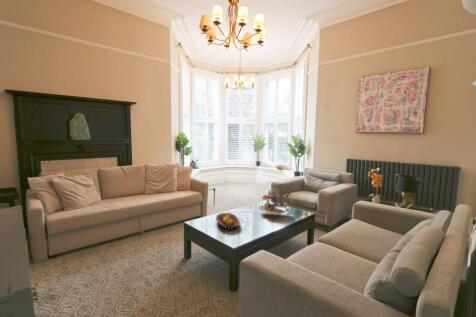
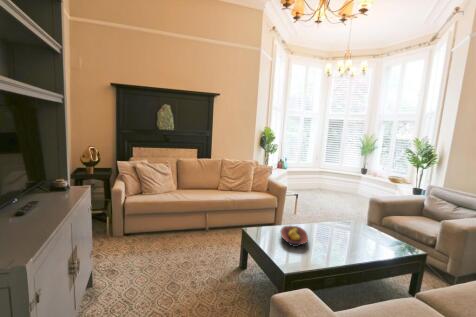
flower arrangement: present [259,191,291,215] -> none [338,207,388,242]

